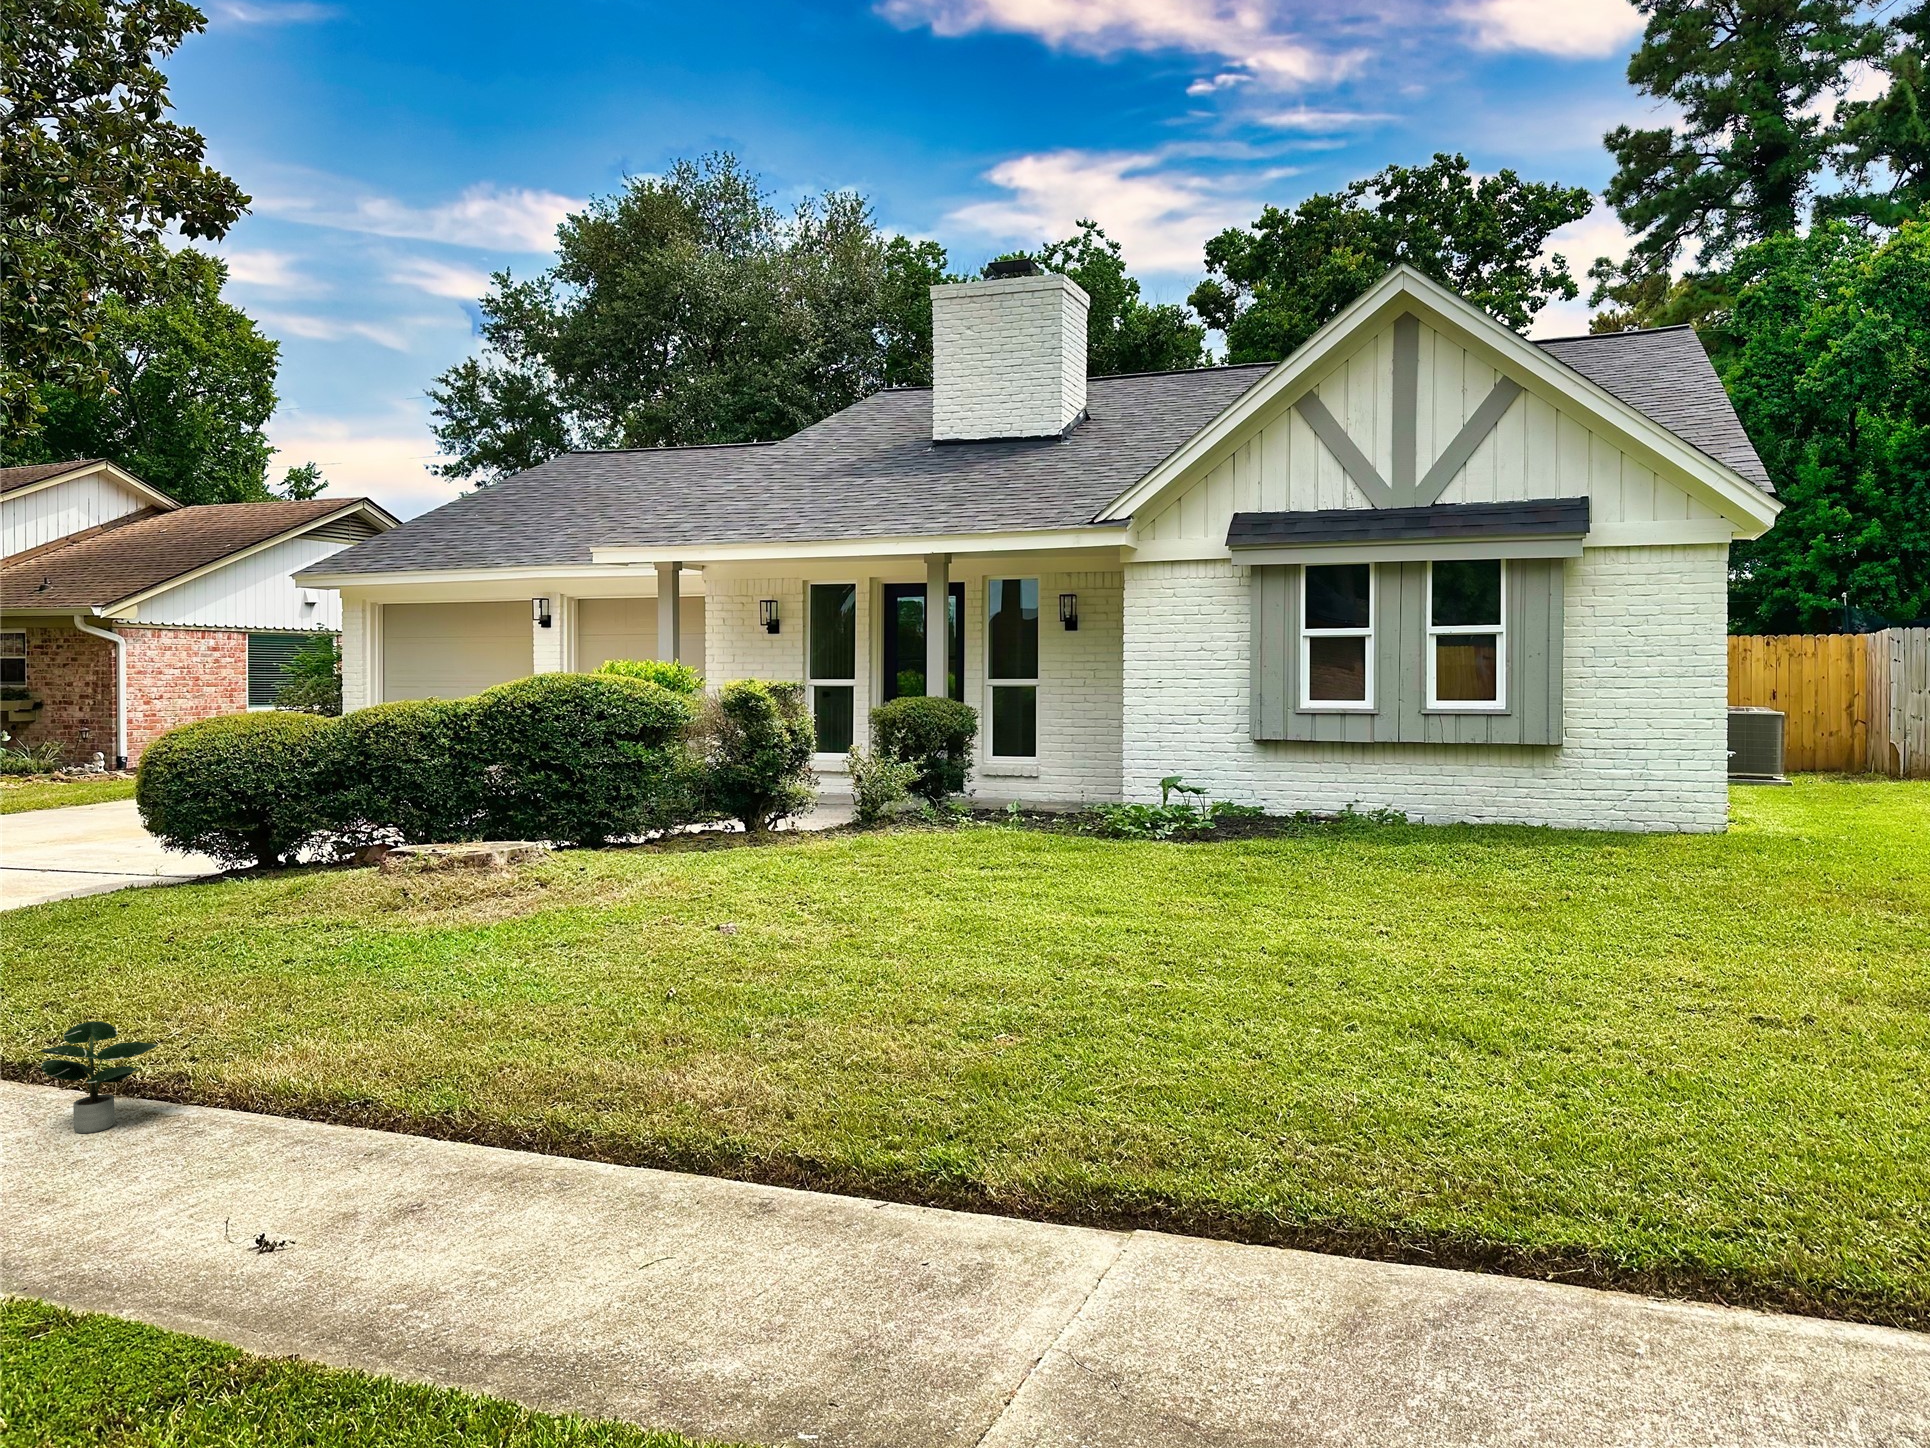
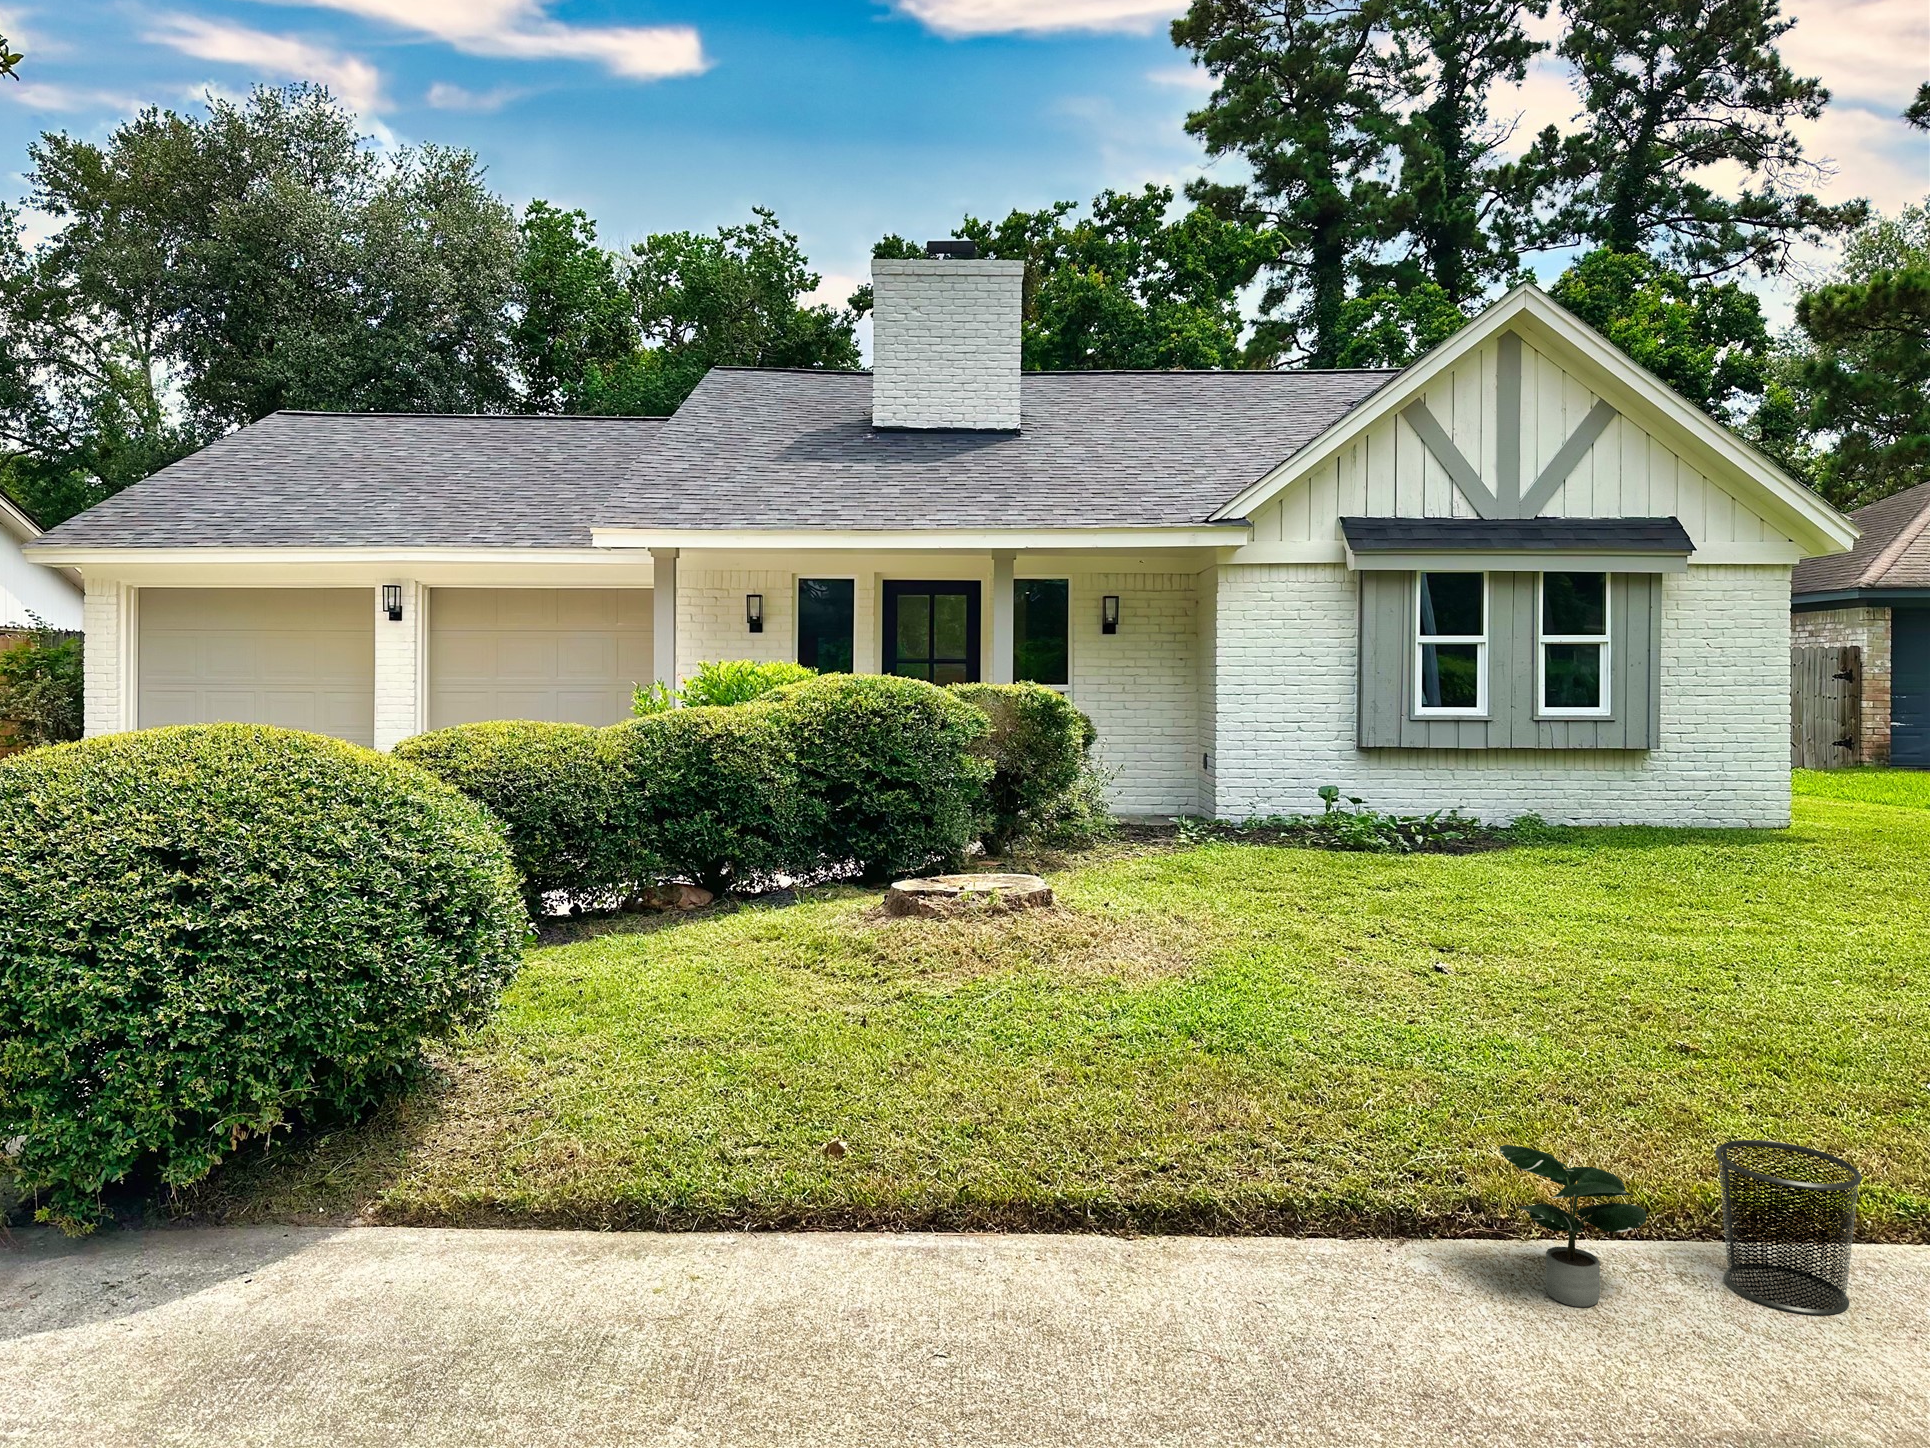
waste bin: none [157,1036,263,1158] -> present [1715,1140,1862,1315]

